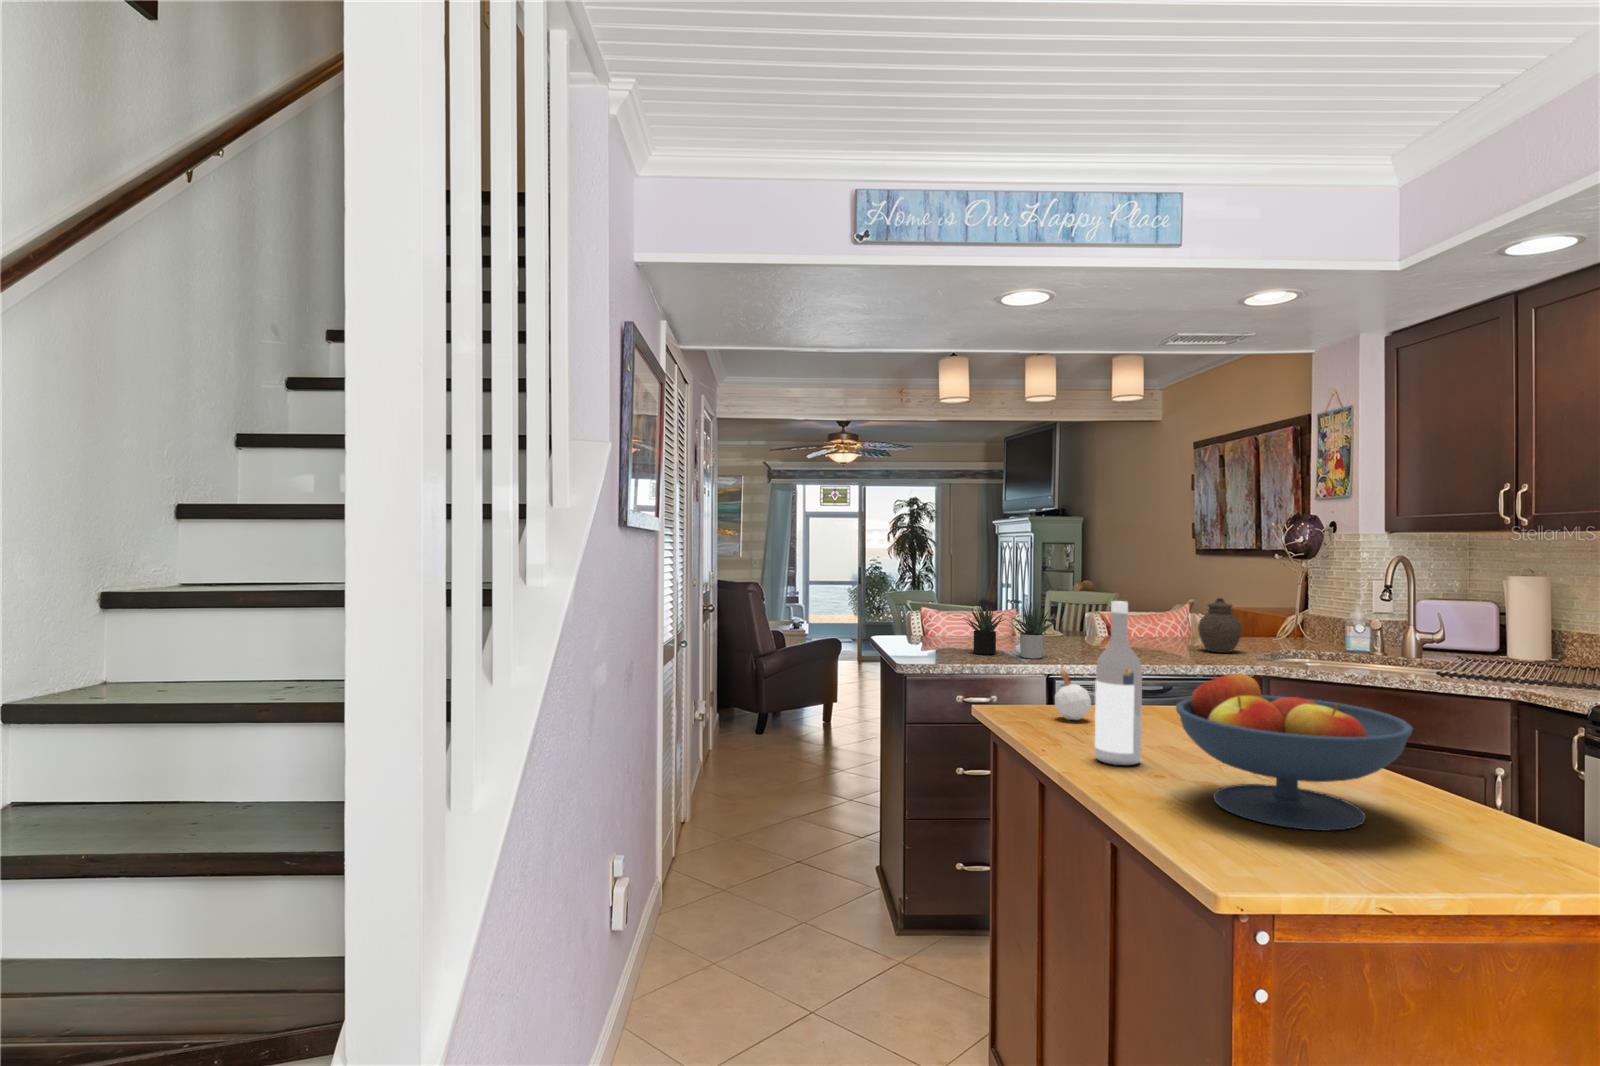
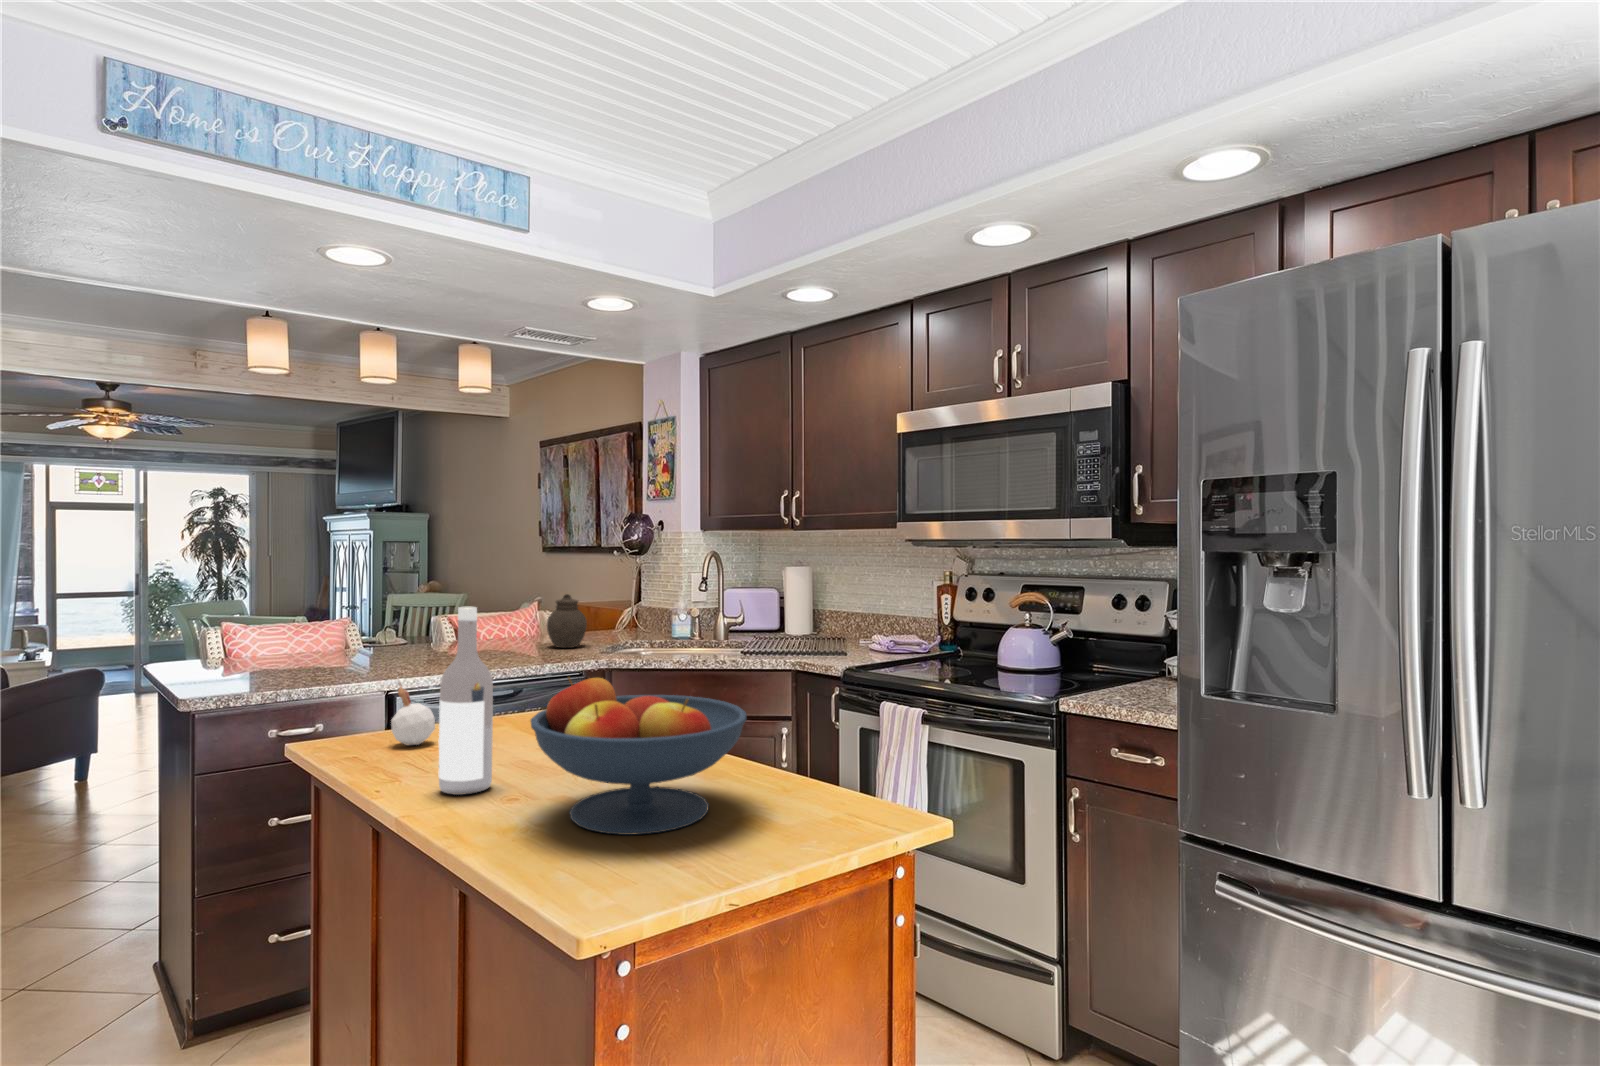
succulent plant: present [965,606,1055,659] -> none [276,610,396,675]

